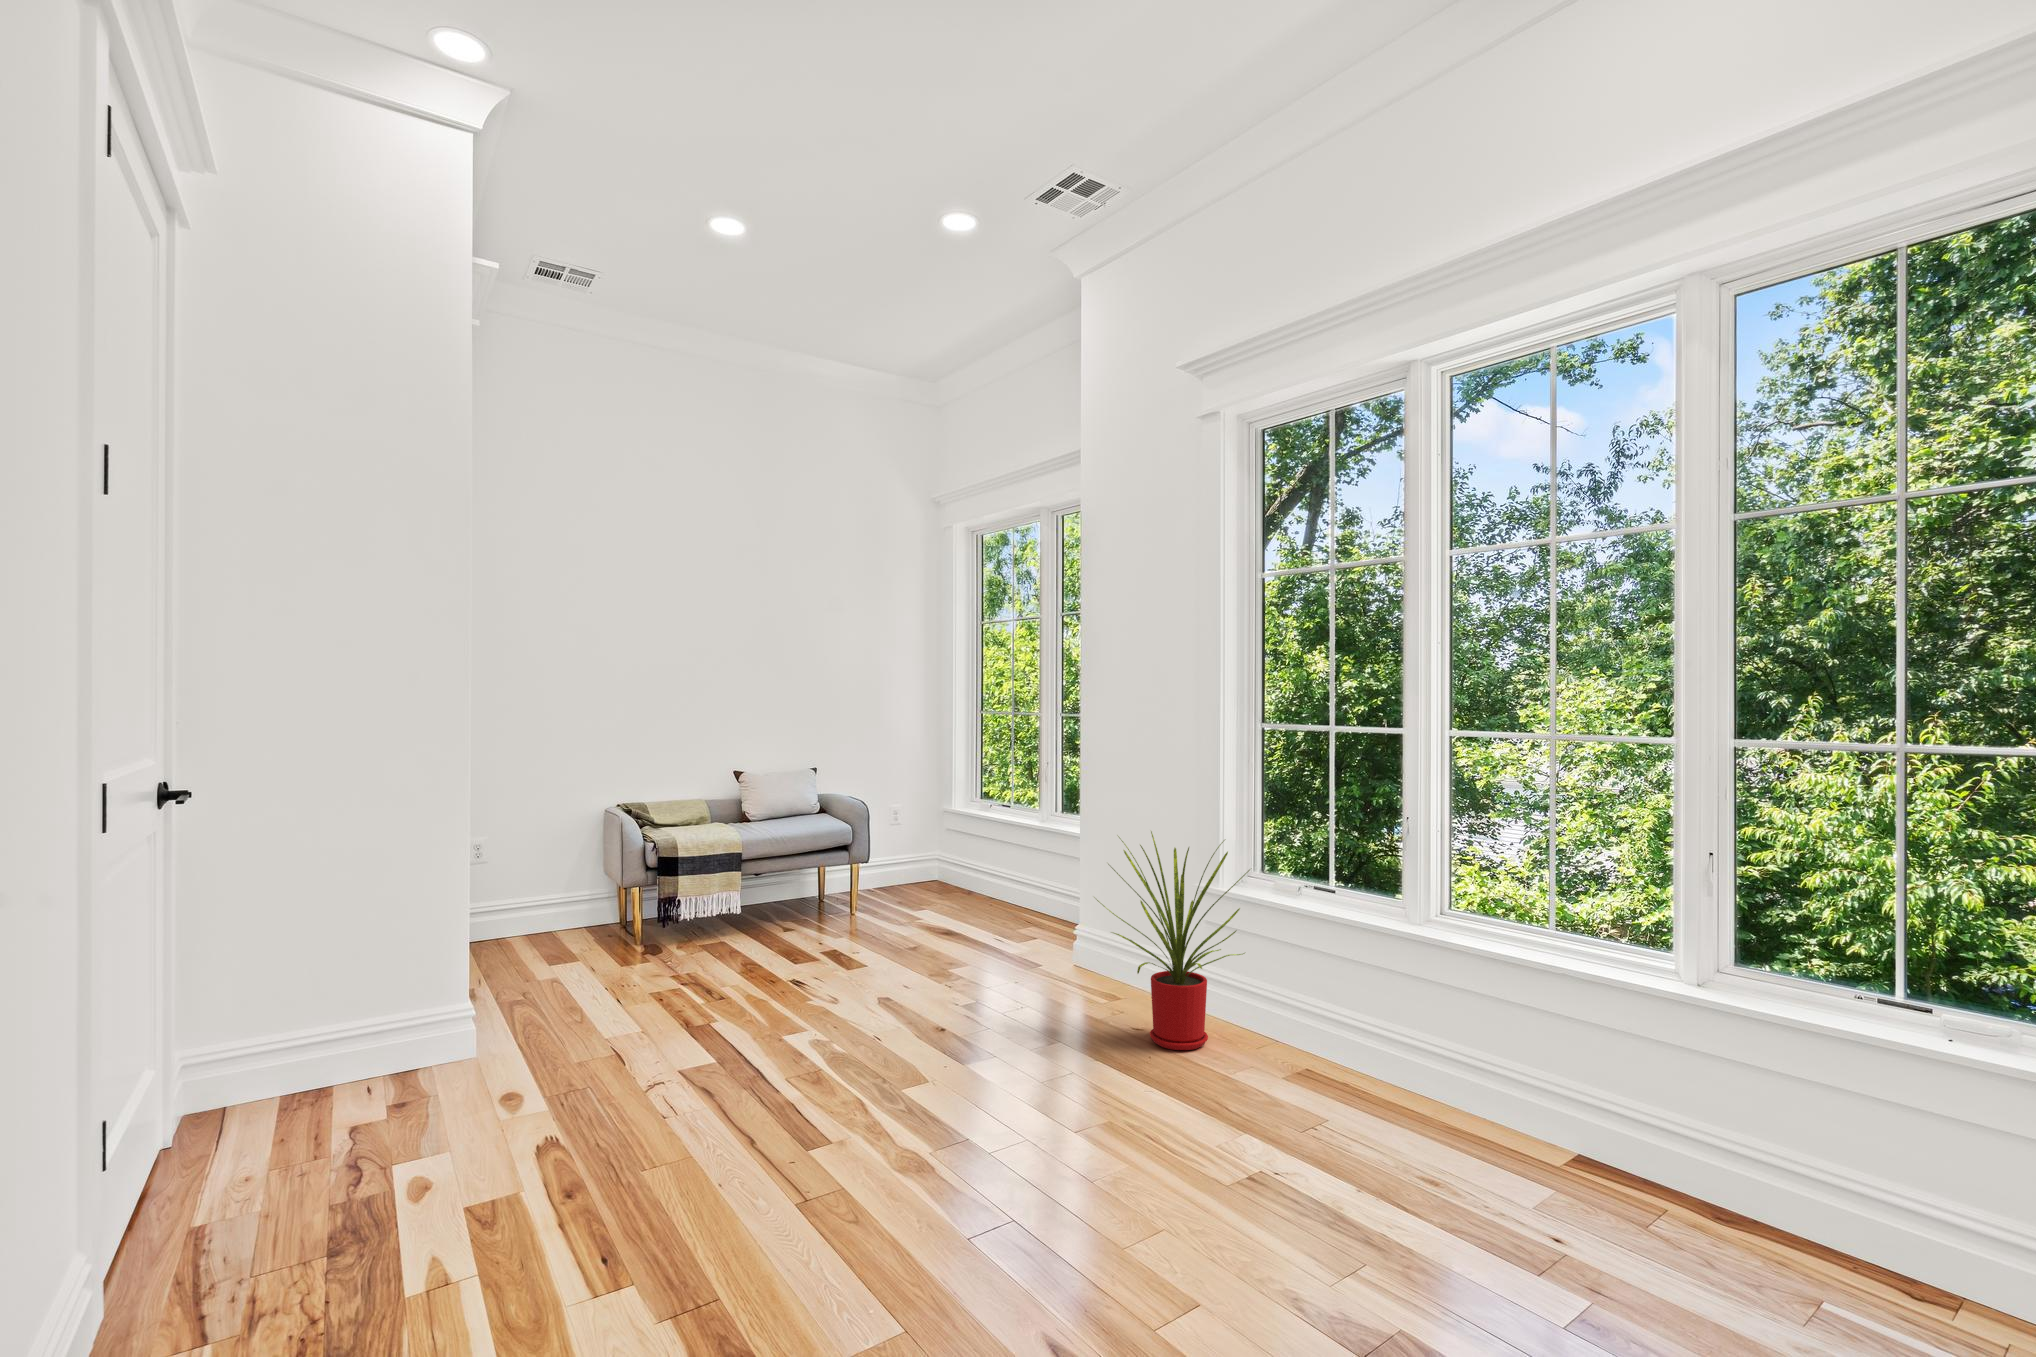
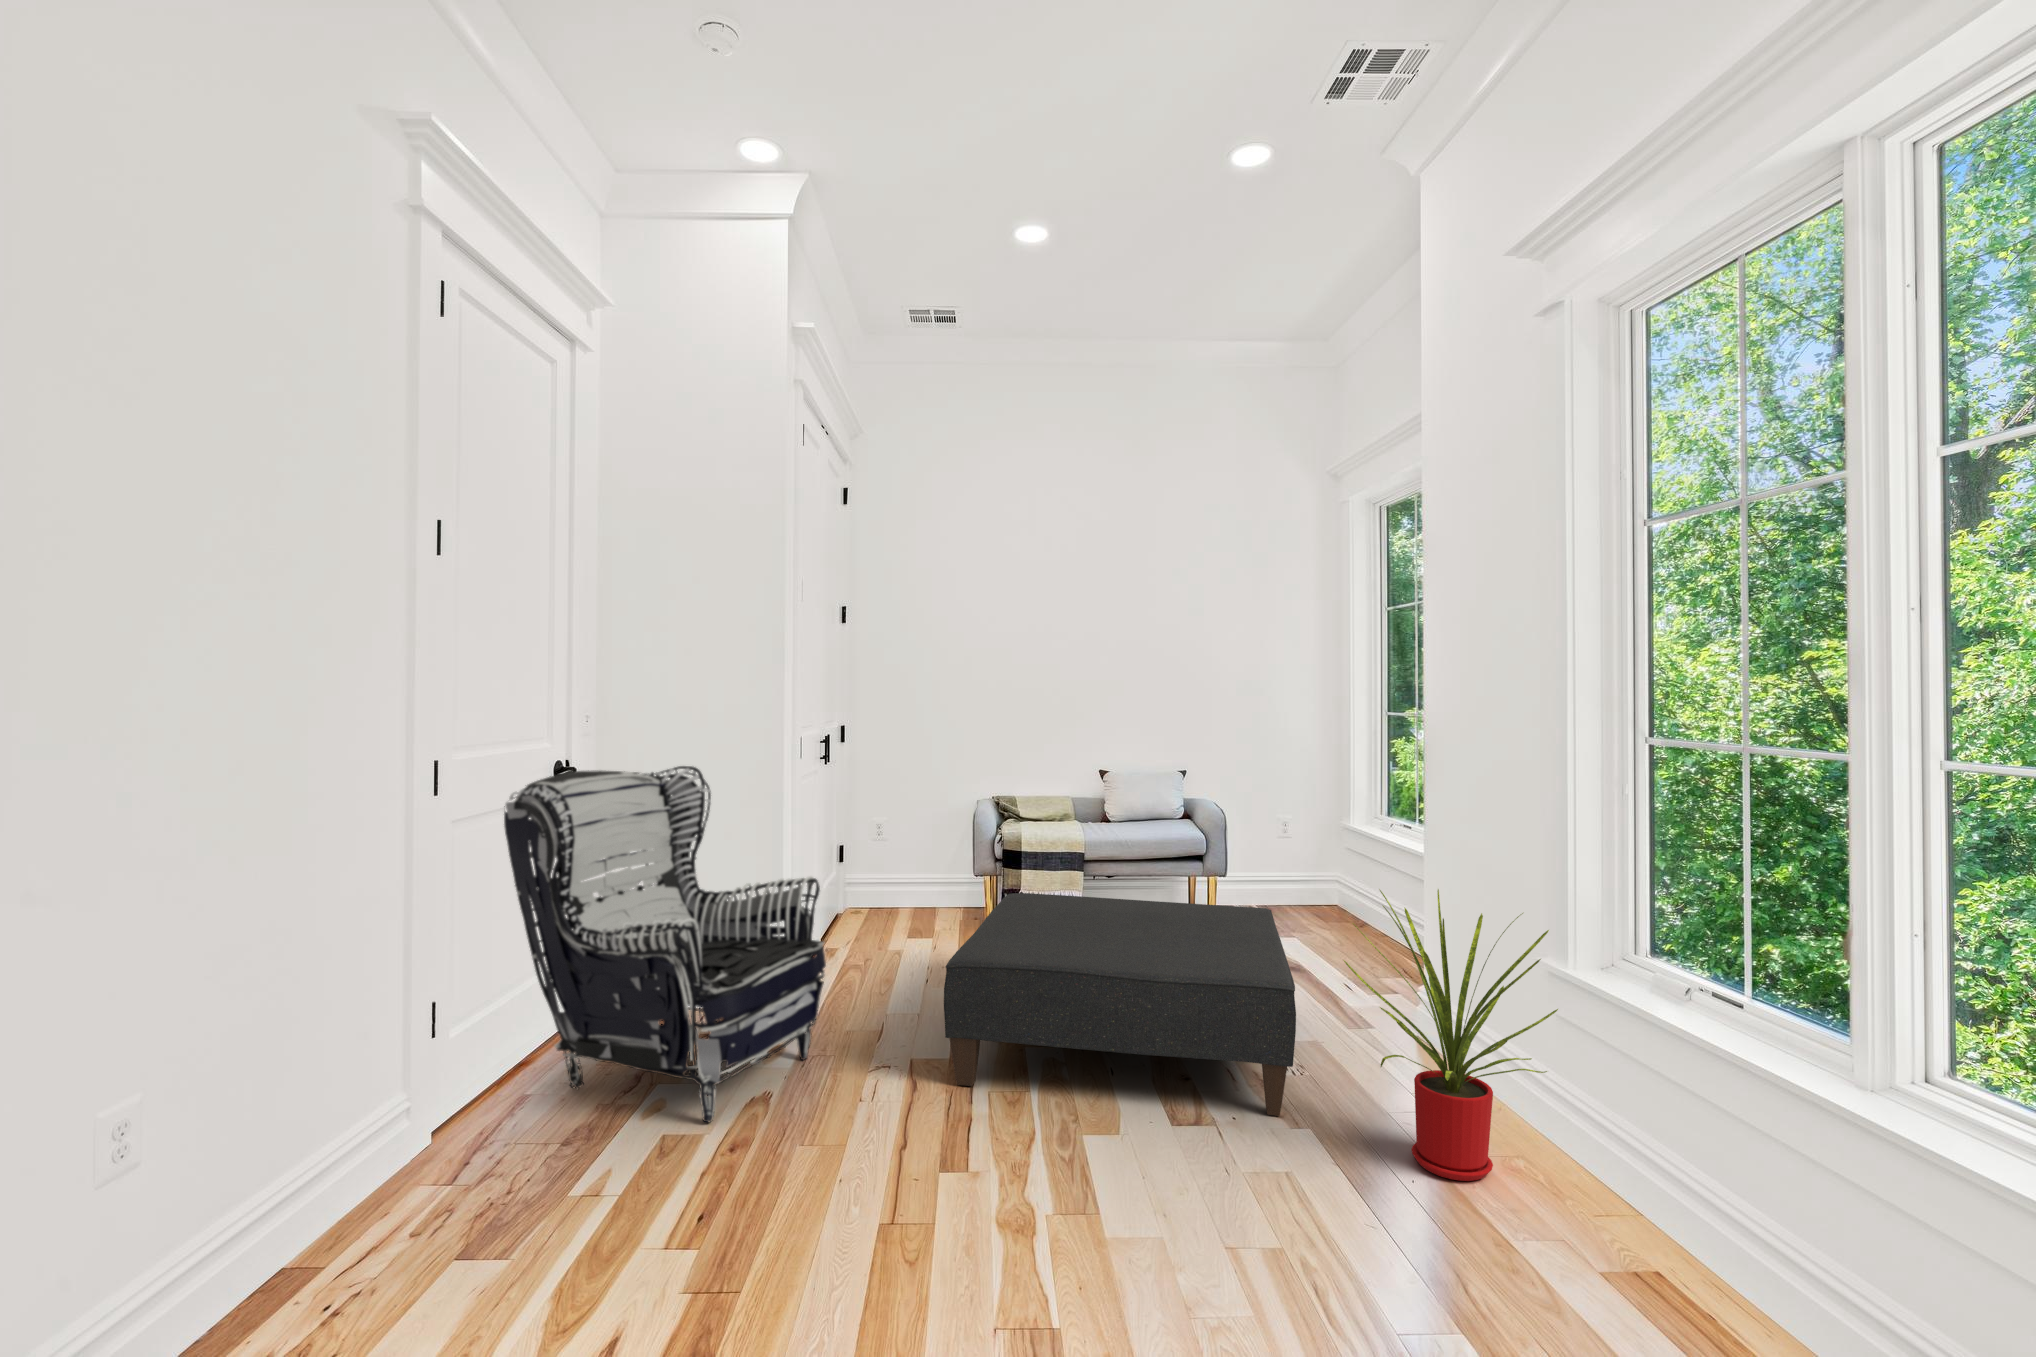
armchair: none [156,780,588,1196] -> present [504,766,826,1122]
ottoman: none [710,876,1055,1080] -> present [944,893,1296,1116]

